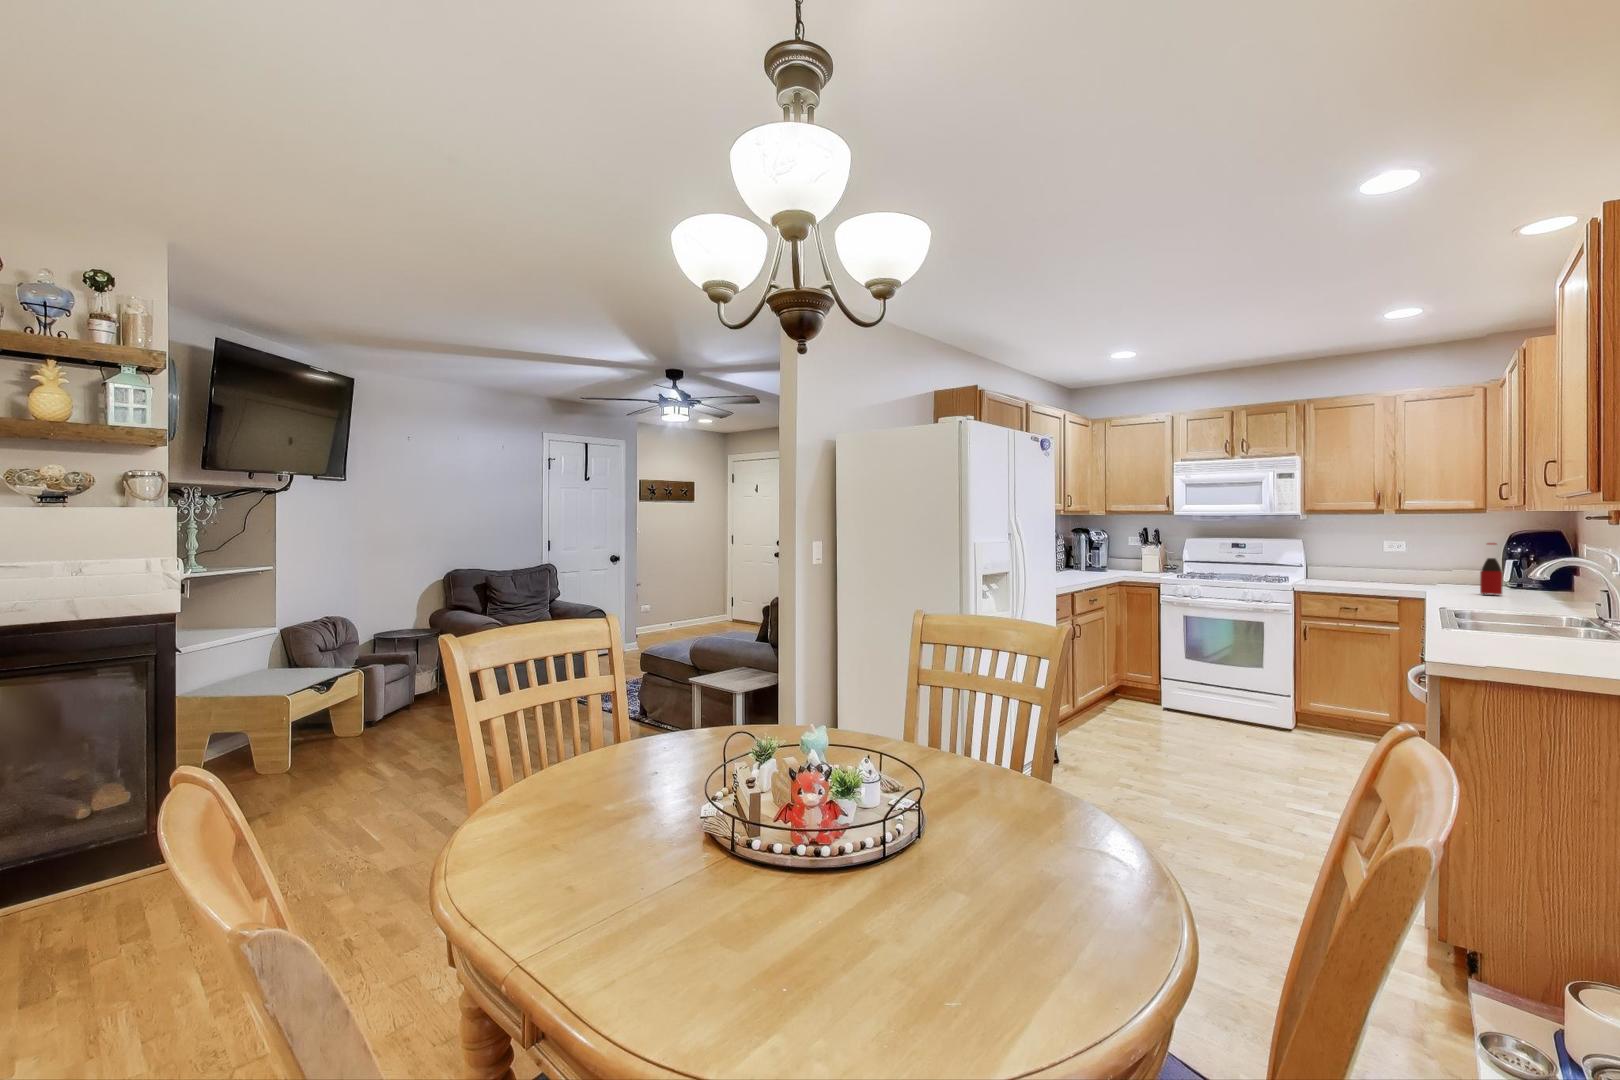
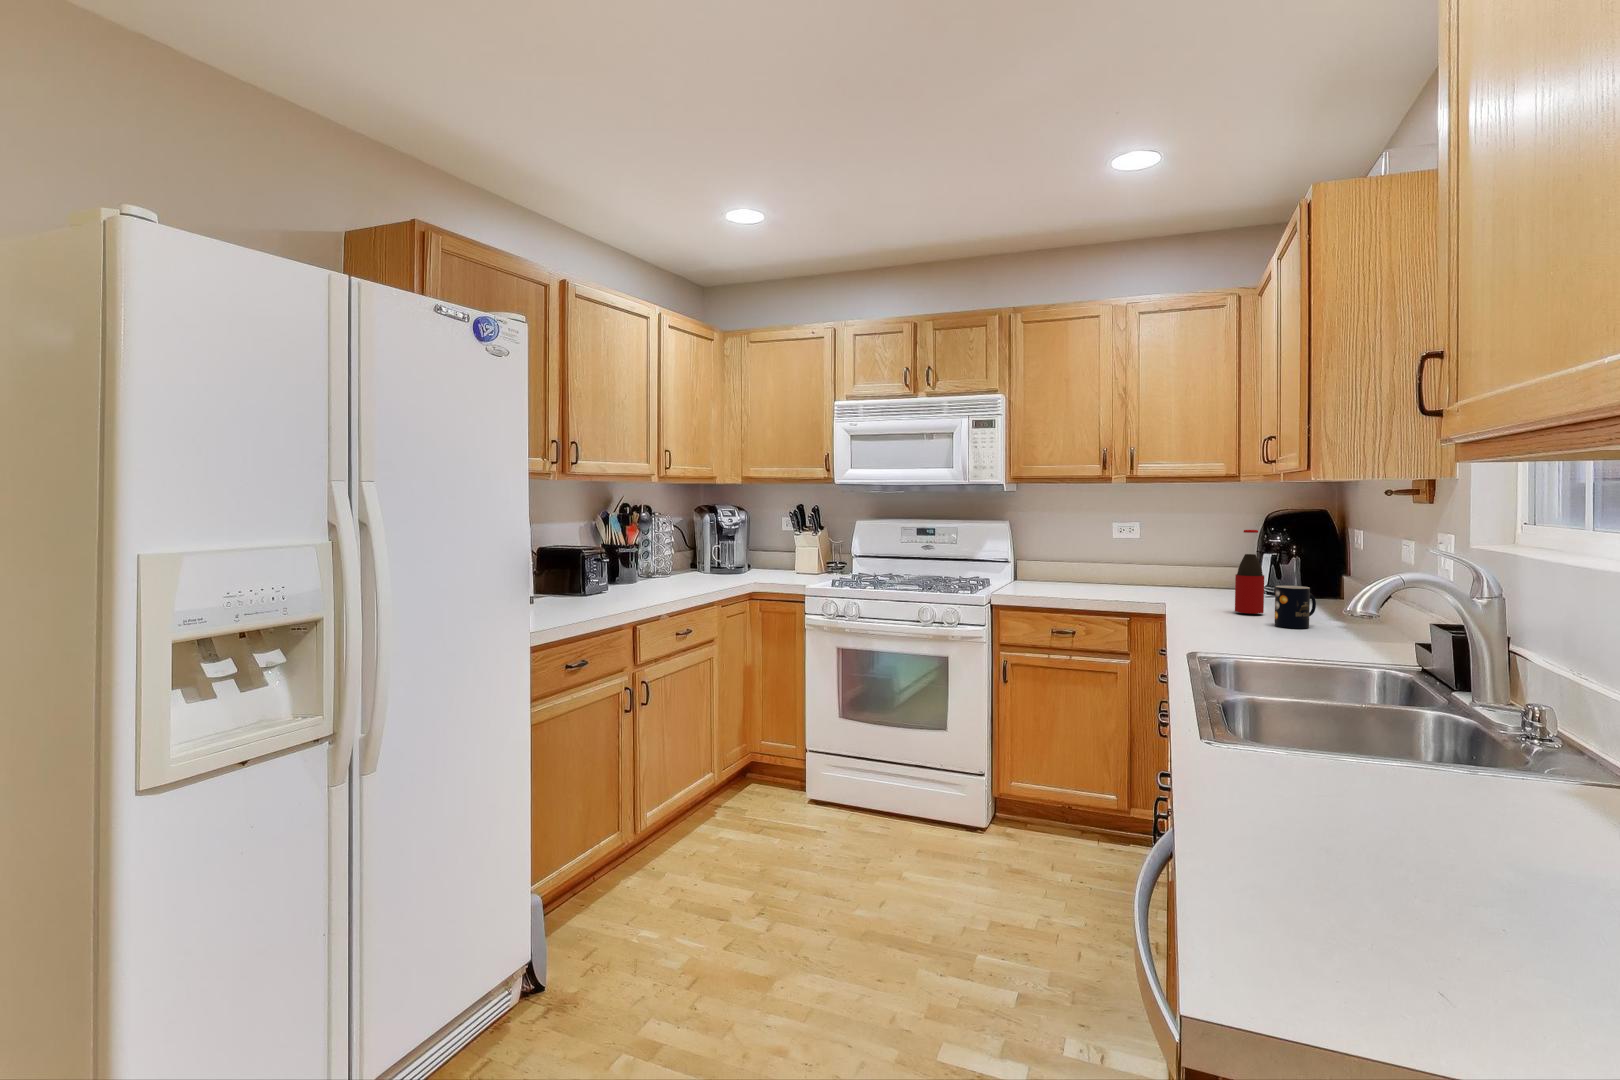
mug: none [1507,576,1538,601] -> present [1274,586,1316,628]

